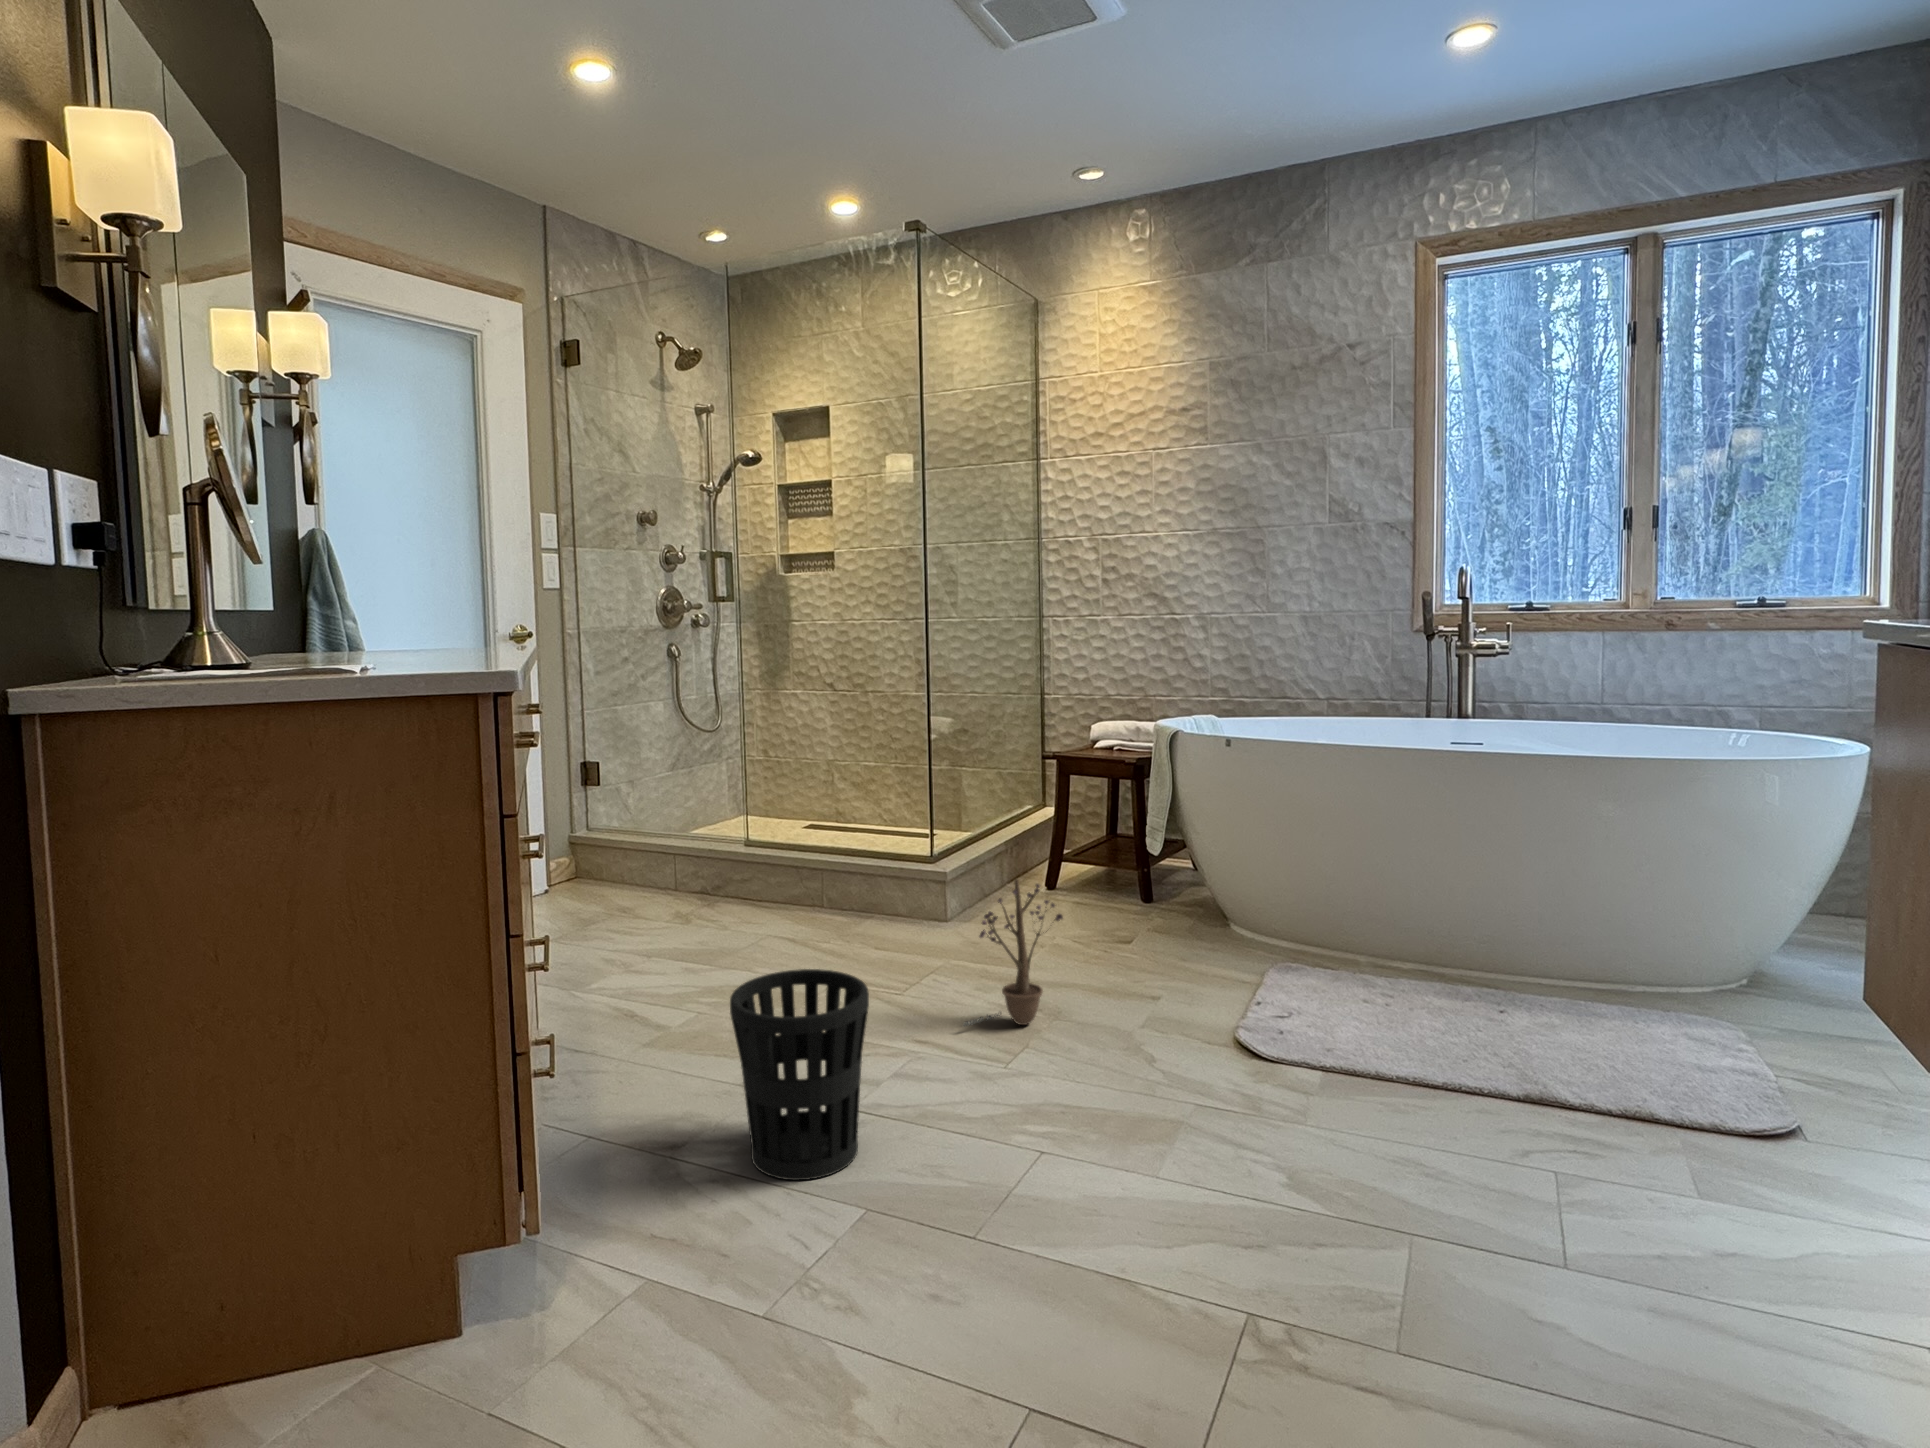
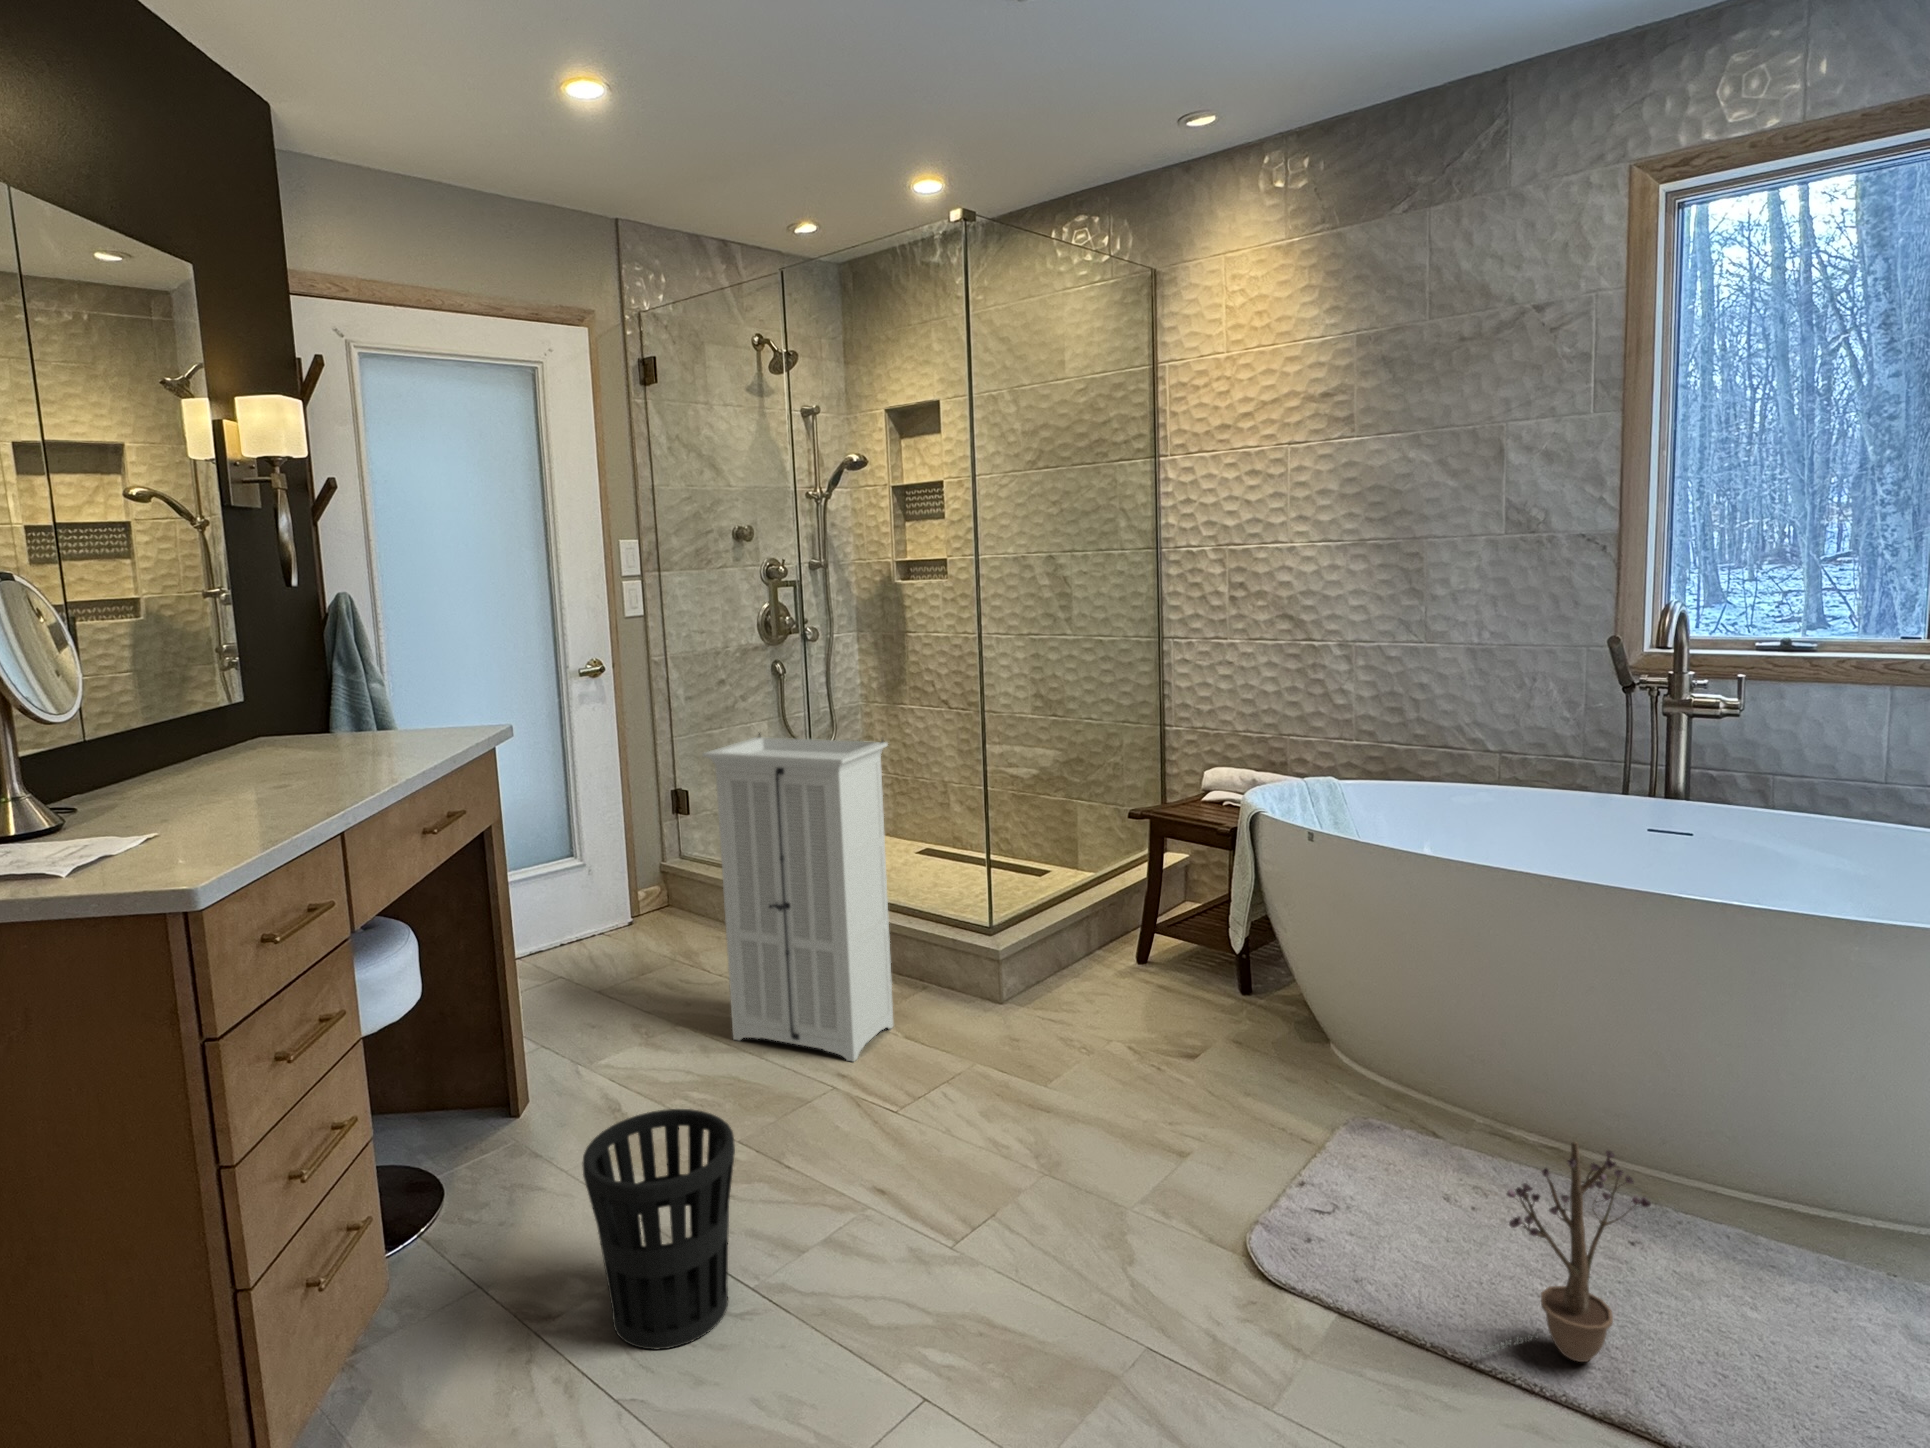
storage cabinet: none [698,676,866,973] -> present [703,733,893,1061]
decorative plant: present [963,879,1063,1026] -> present [1480,1142,1651,1362]

